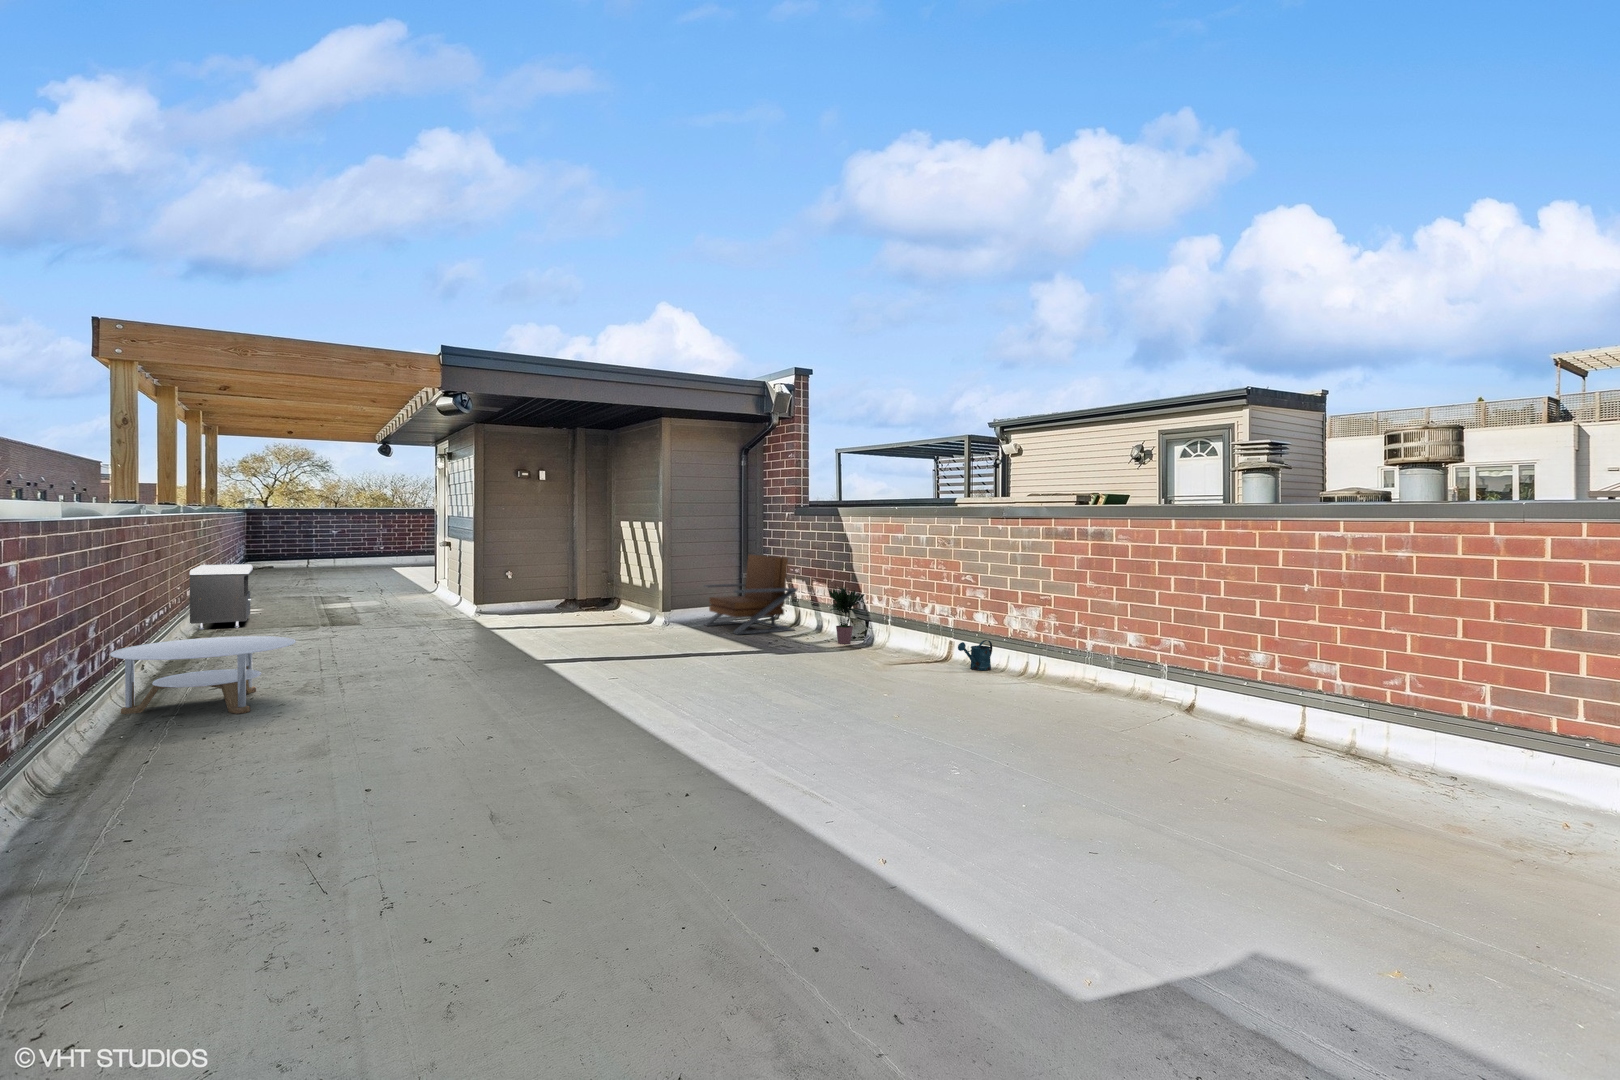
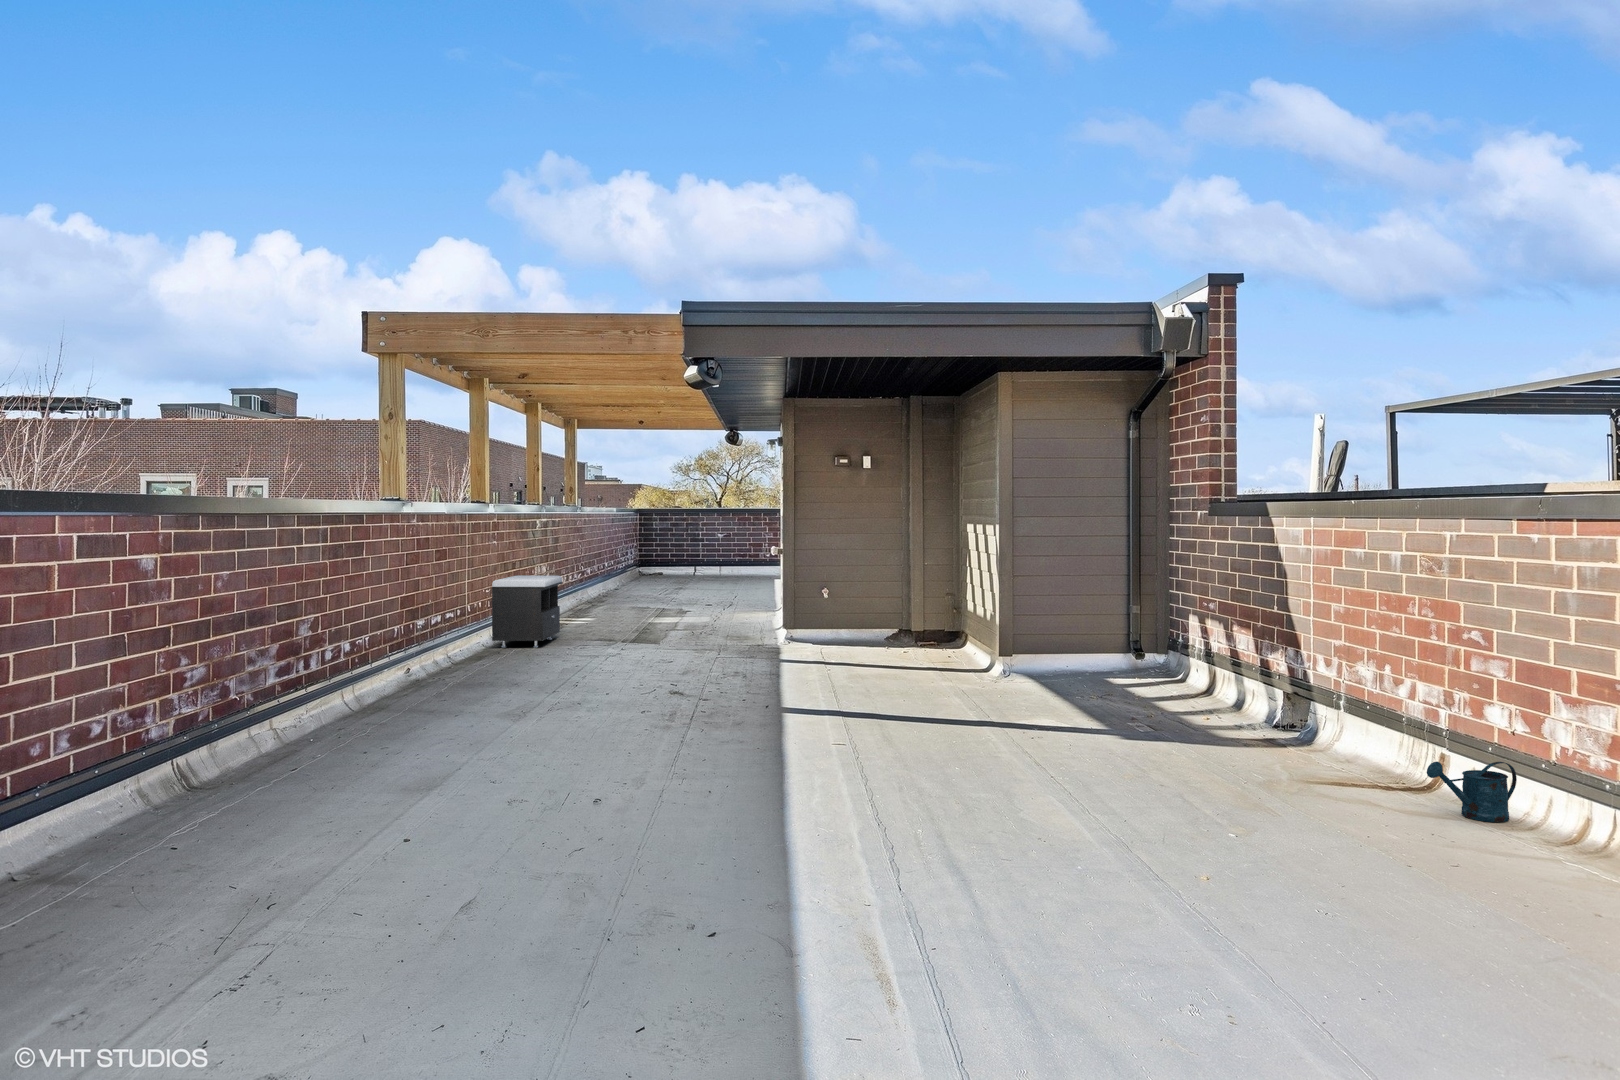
lounge chair: present [704,555,797,635] -> none [1059,577,1201,704]
potted plant: present [829,587,865,644] -> none [1227,635,1303,737]
round table: present [110,636,296,714] -> none [300,663,477,754]

